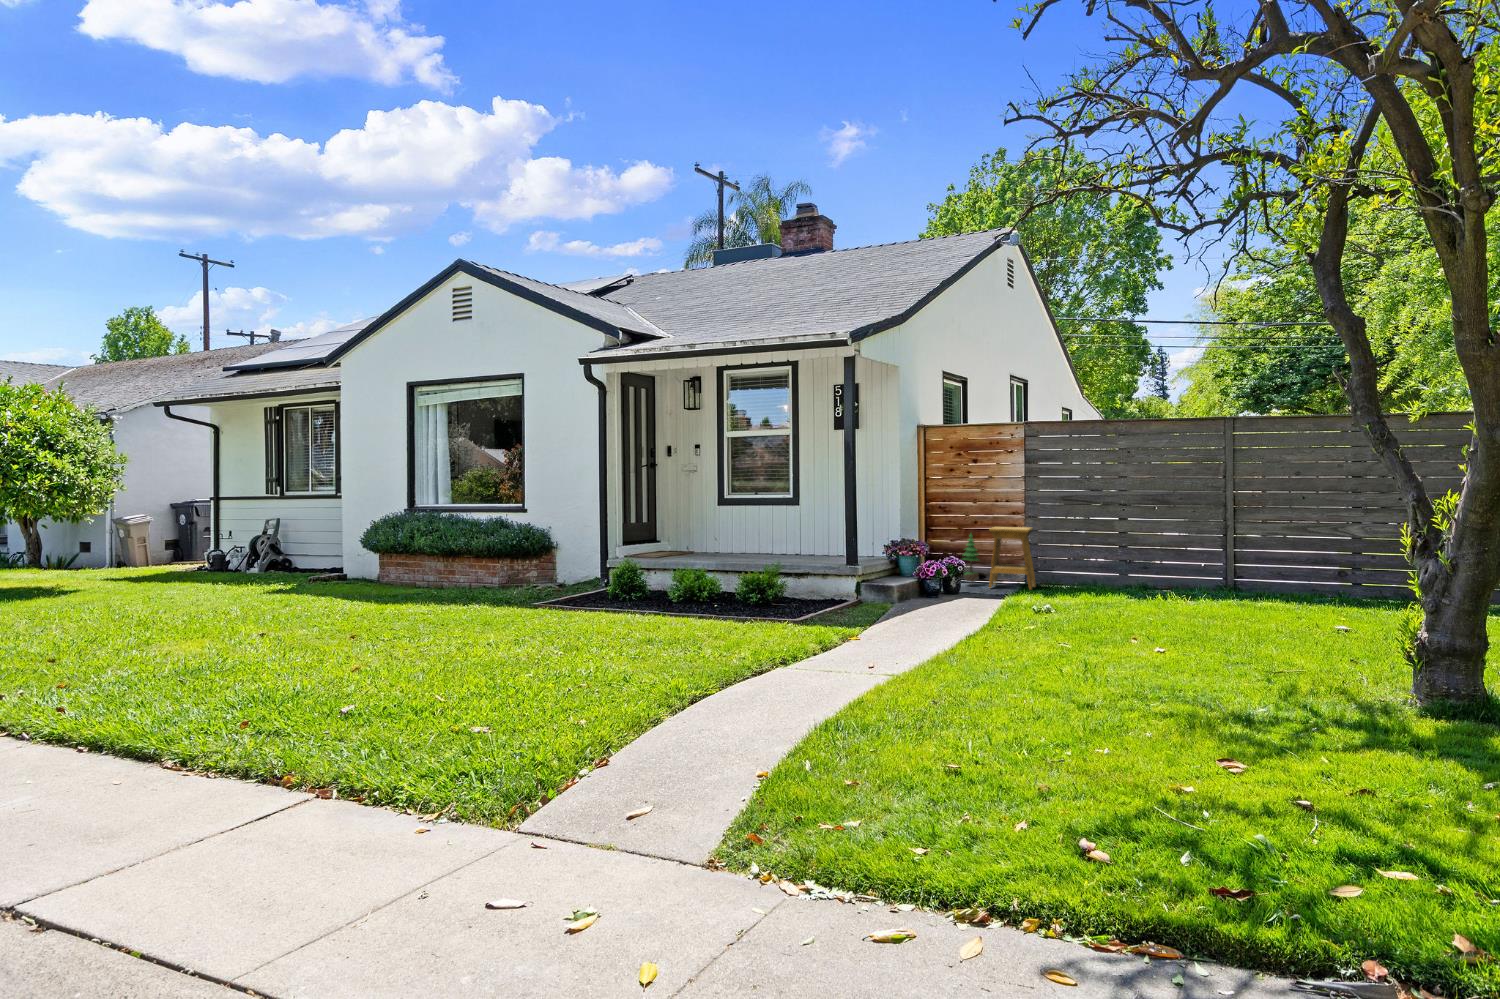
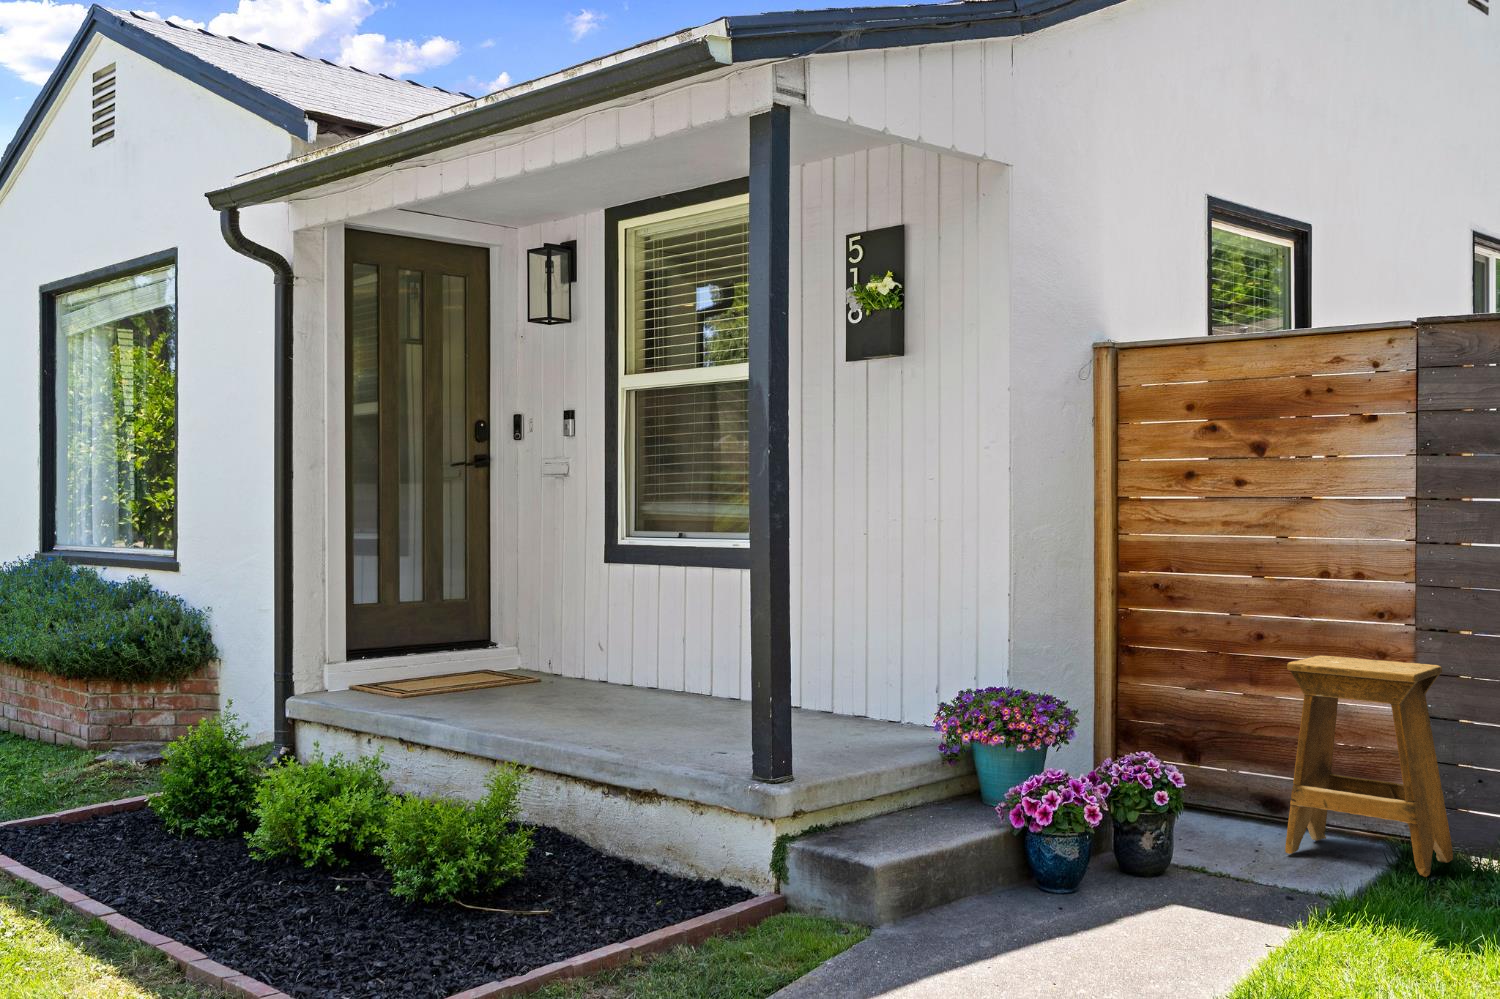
potted tree: present [963,534,979,585] -> none [1208,667,1271,835]

